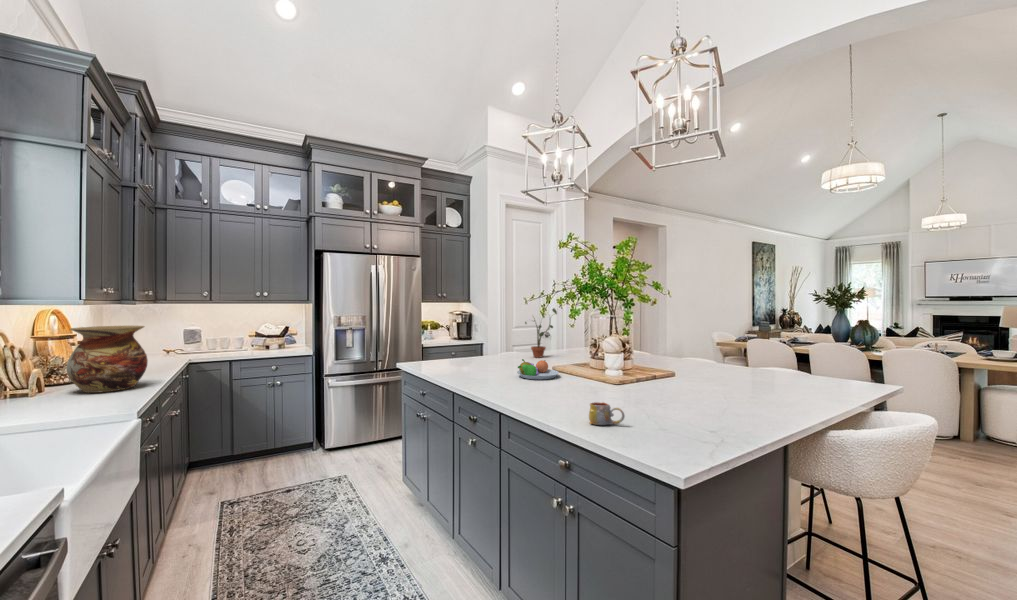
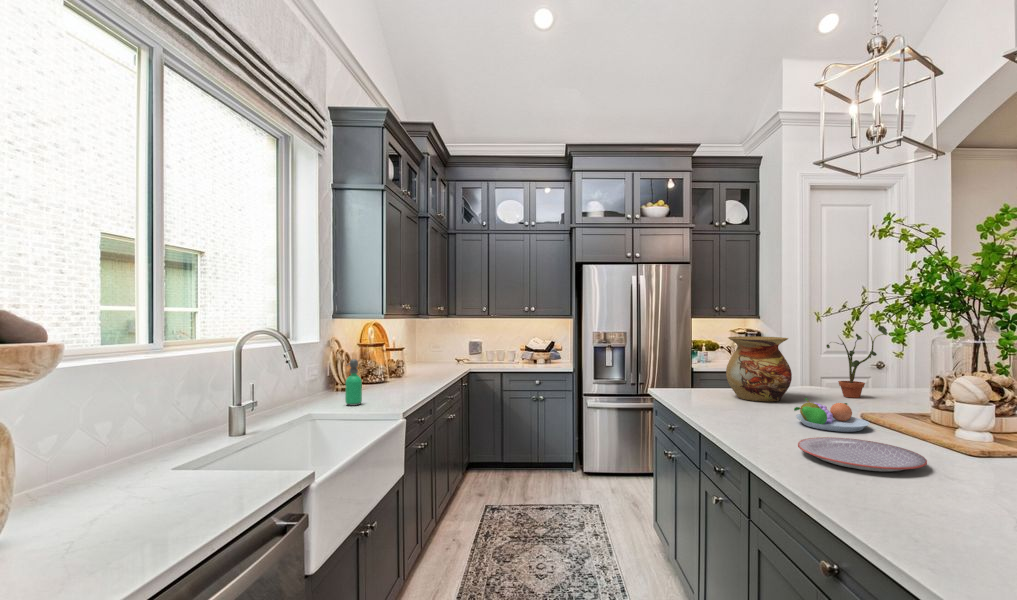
vase: present [67,326,148,393] -> present [726,336,792,401]
soap dispenser: none [35,355,64,415] -> present [345,359,362,406]
plate: none [529,382,598,400] -> present [798,437,927,471]
mug: present [589,402,625,425] -> none [878,482,953,528]

